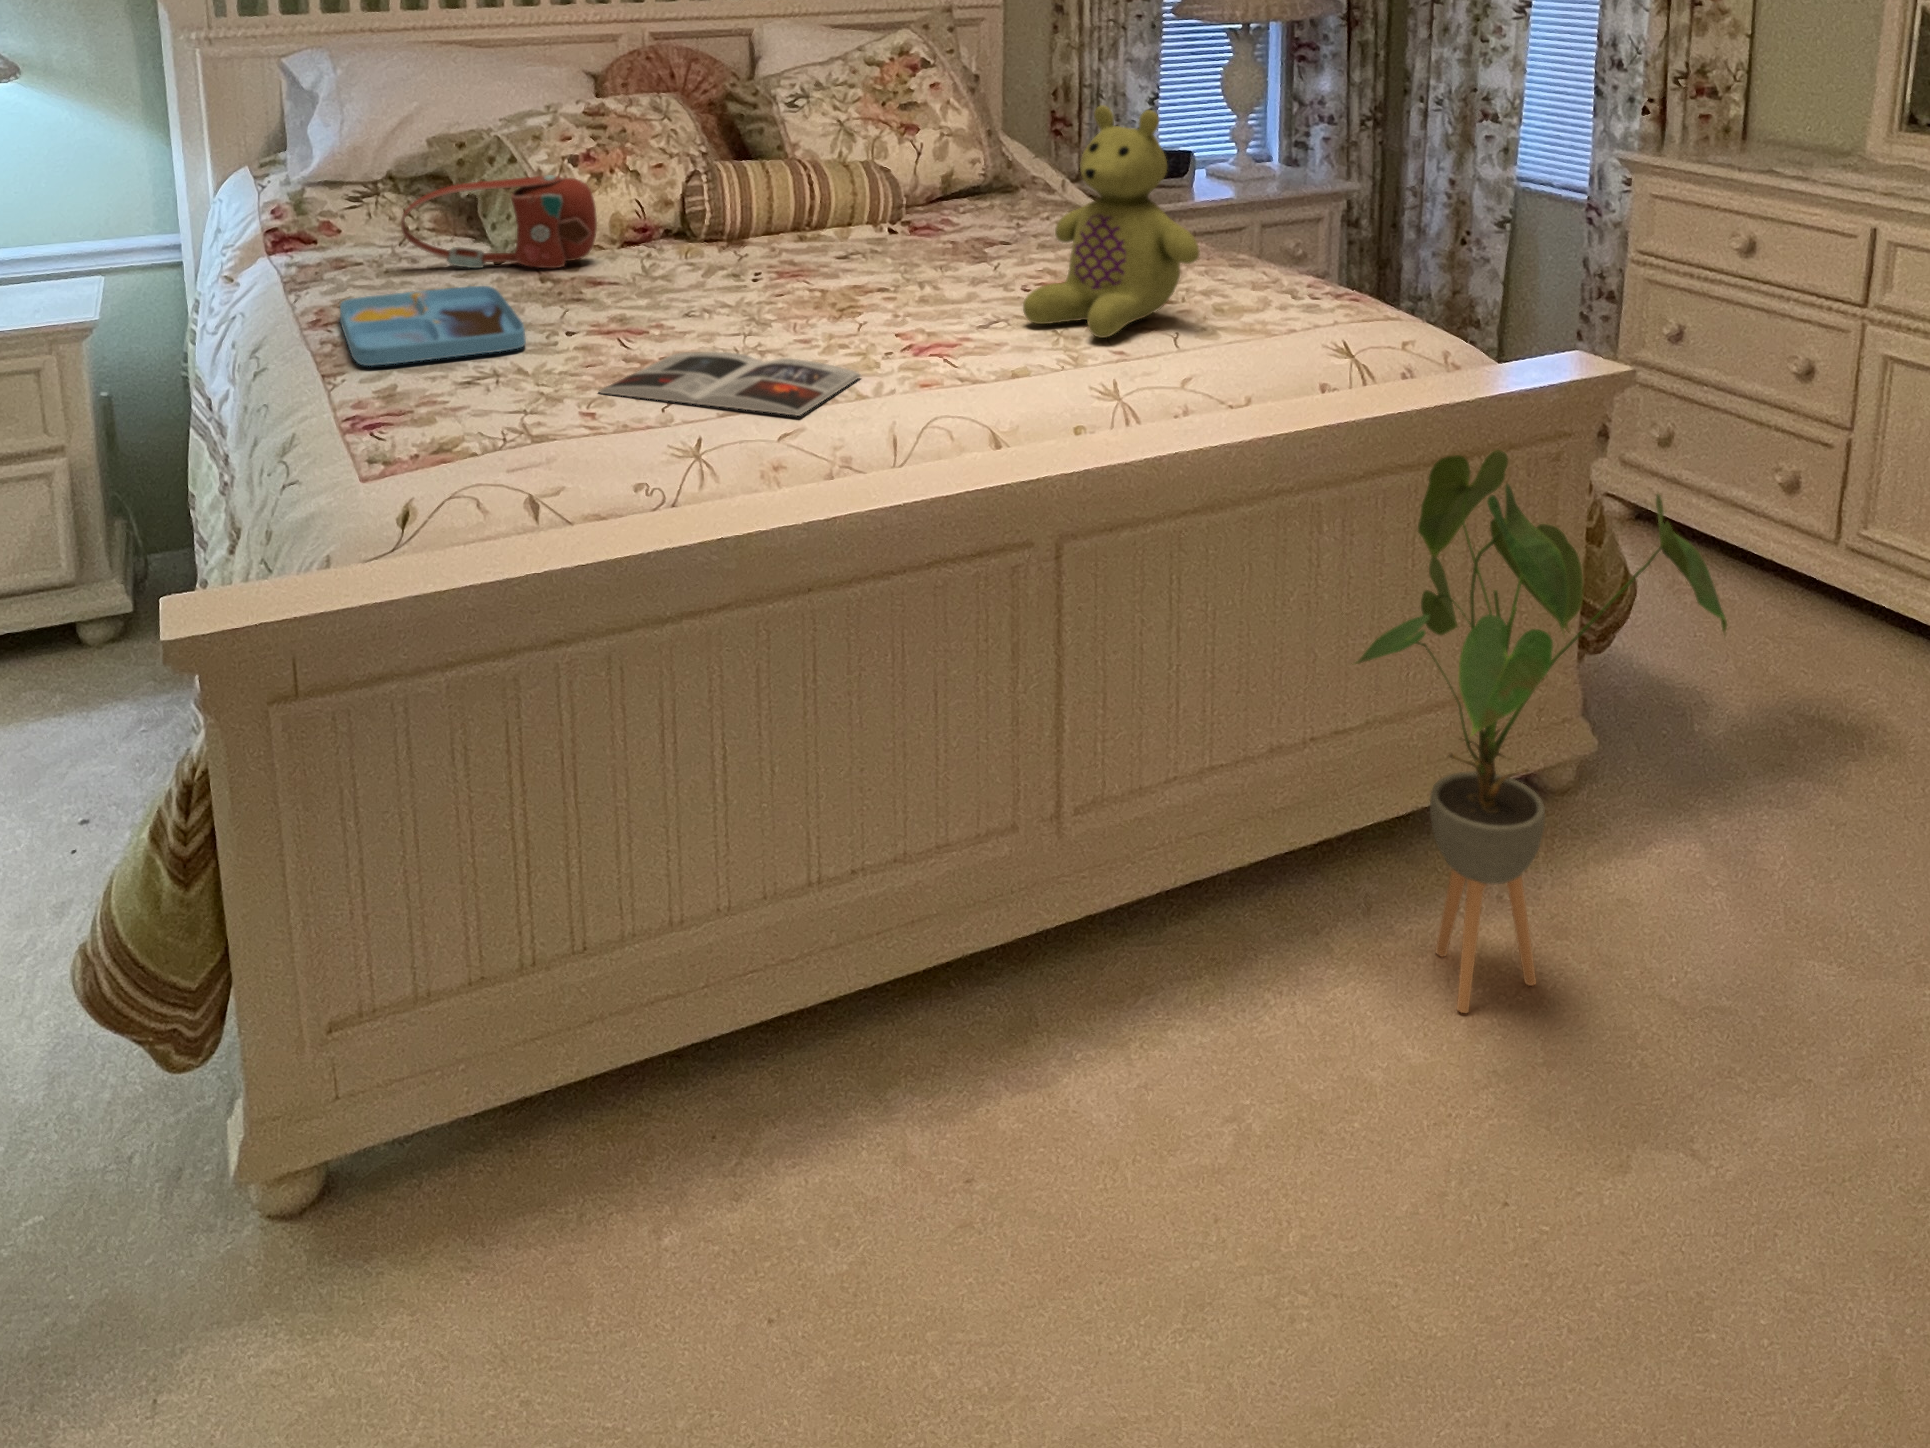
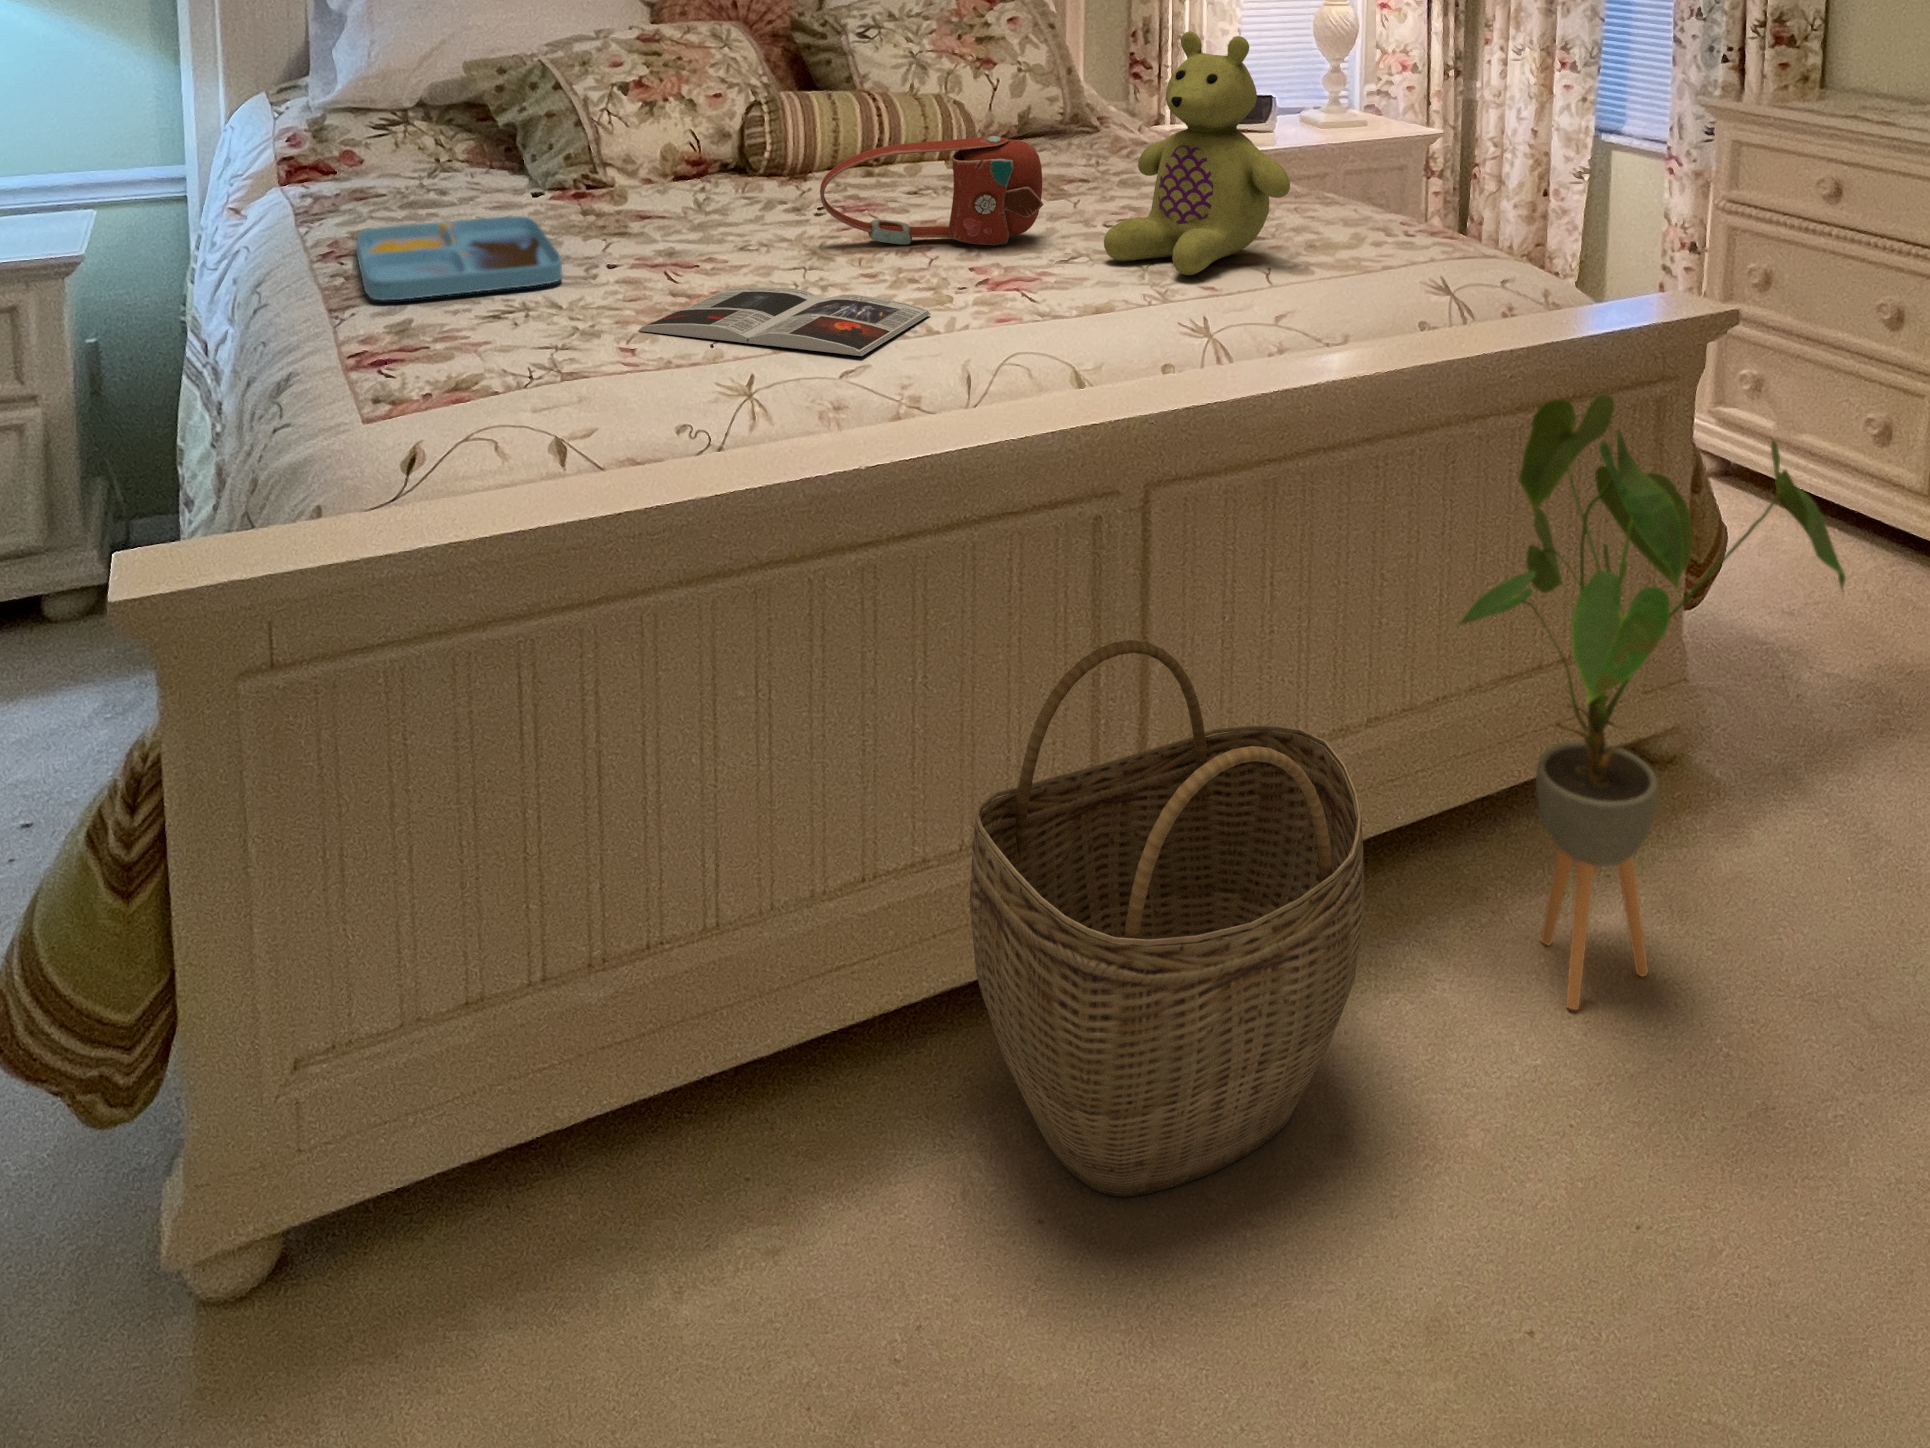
handbag: present [401,175,597,268] -> present [820,136,1043,246]
woven basket: none [906,673,1264,1157] -> present [969,640,1364,1197]

